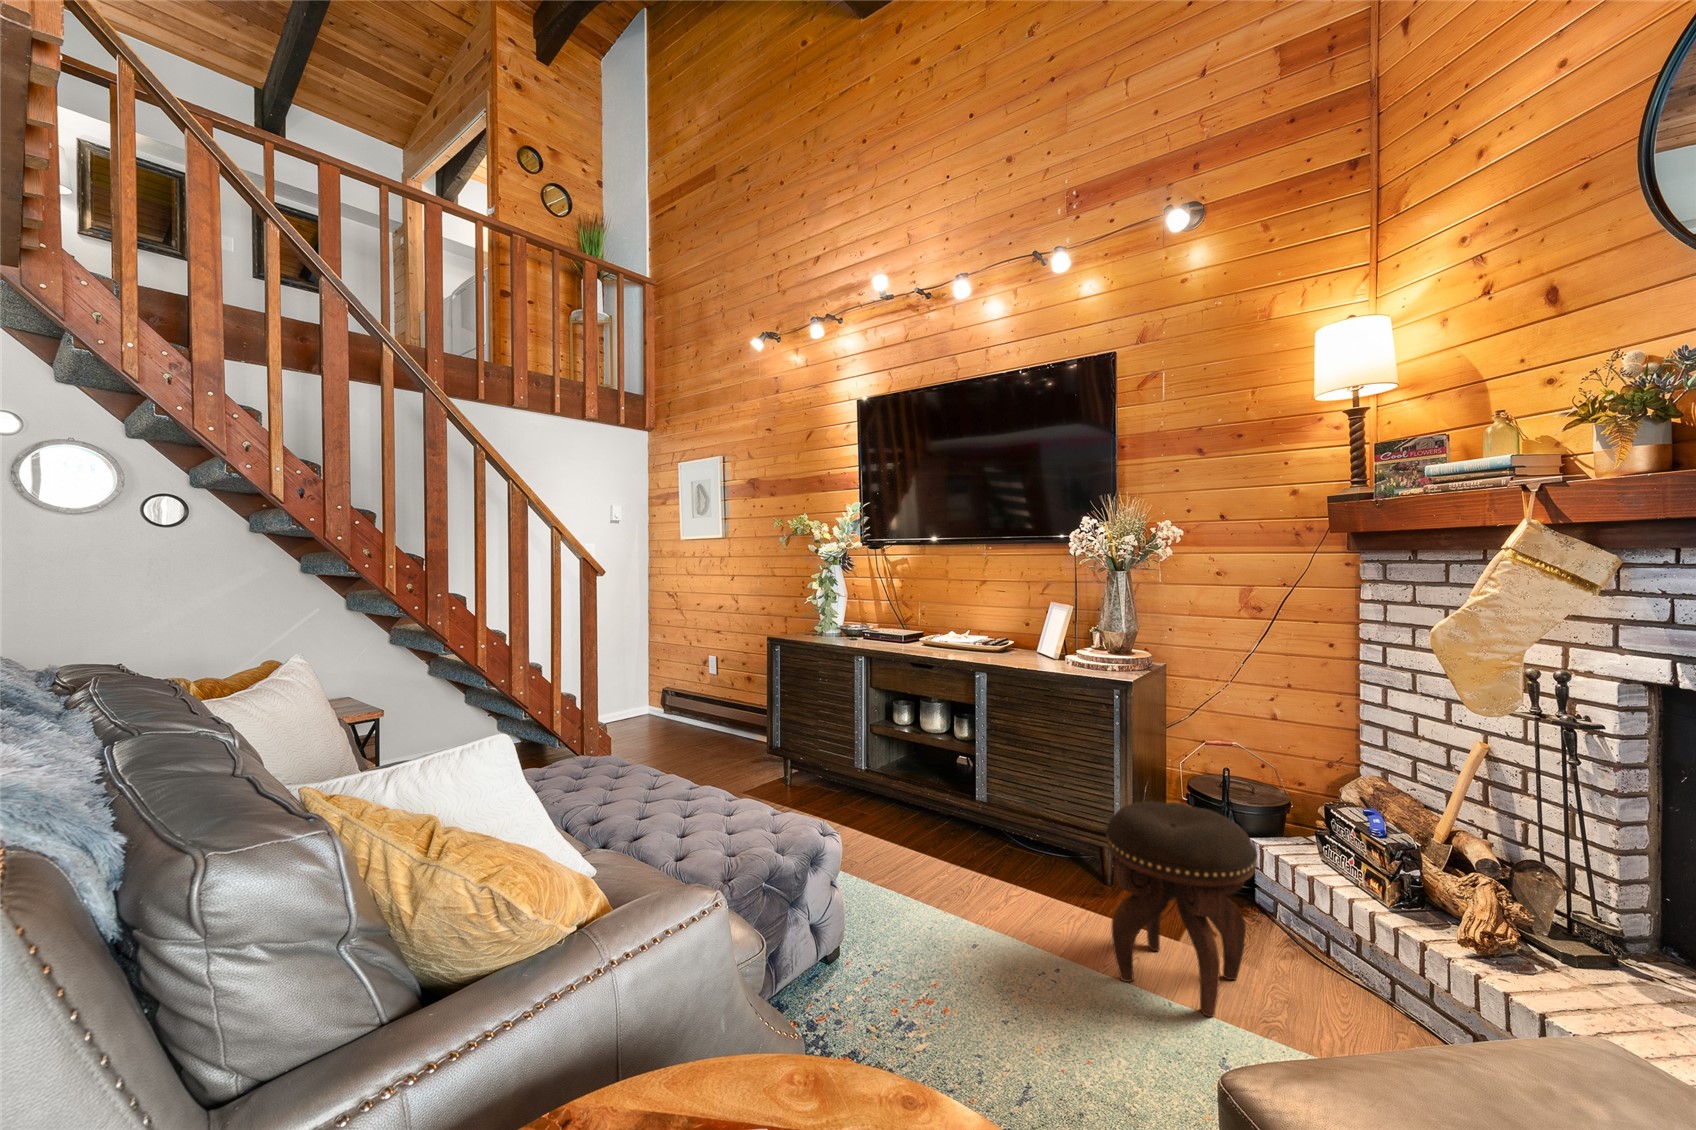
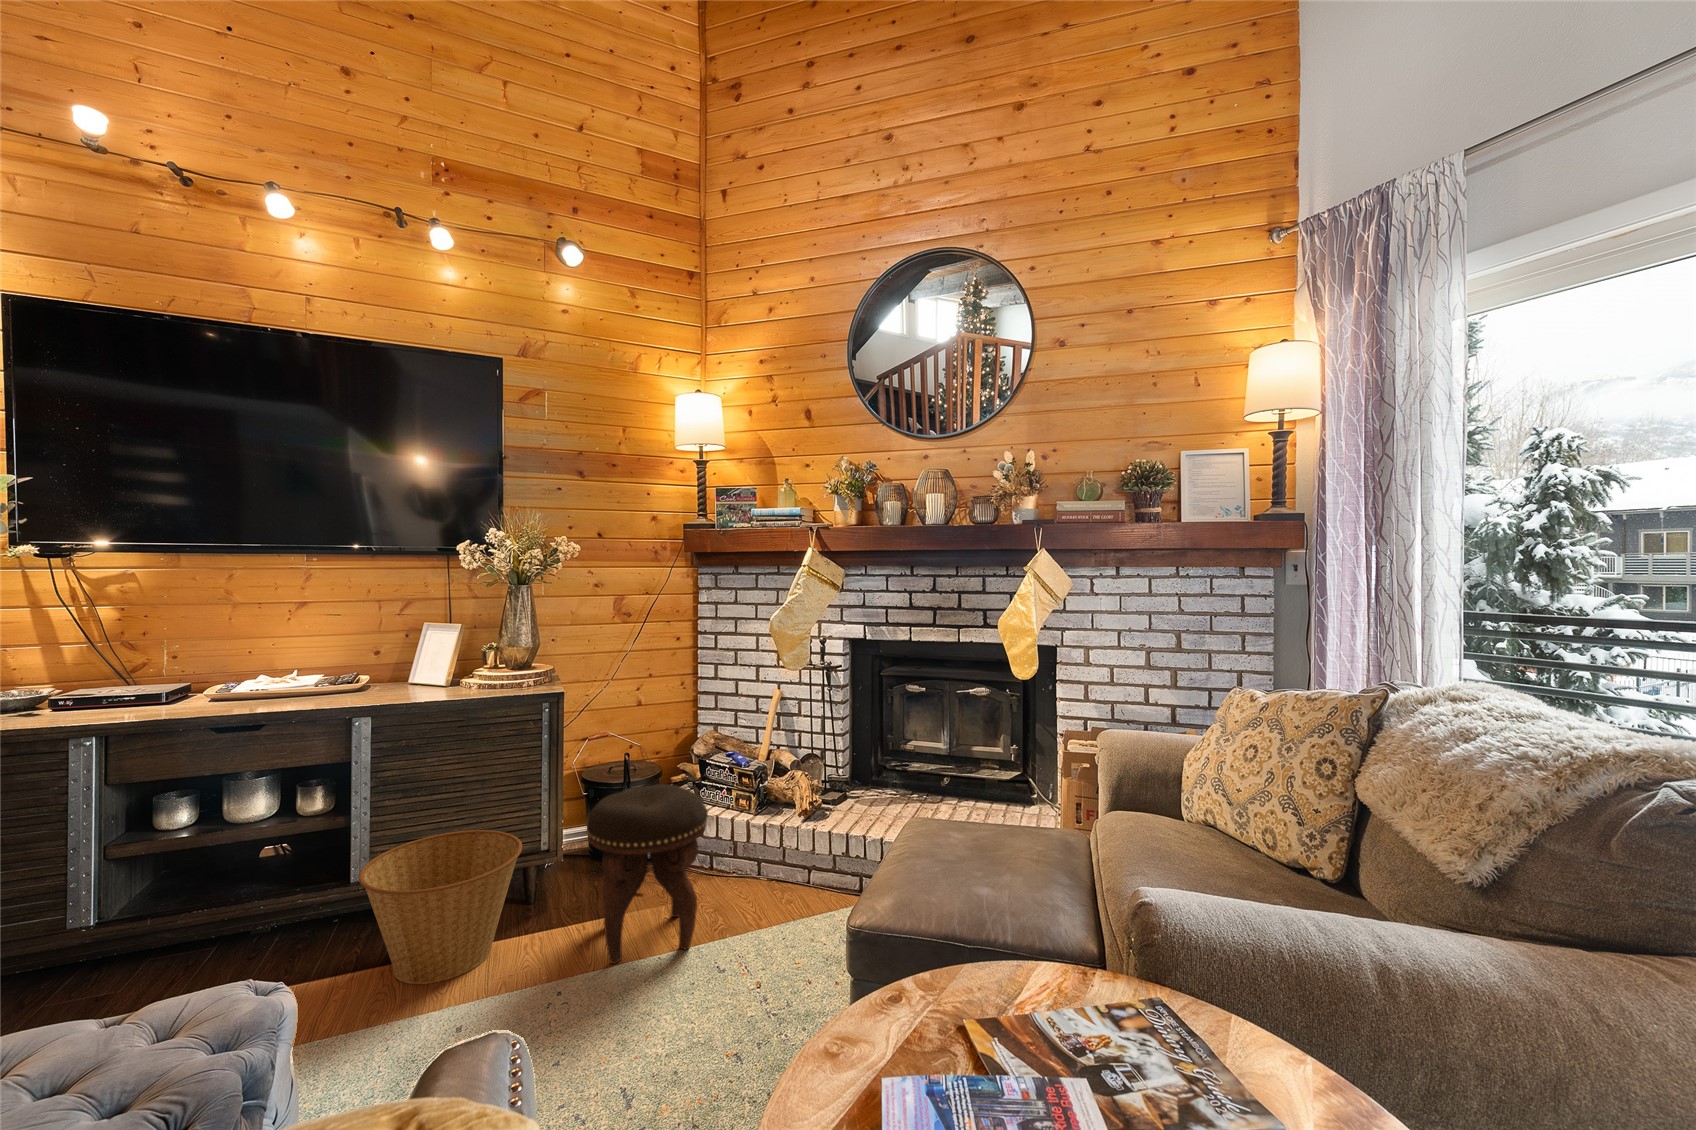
basket: none [948,787,1074,913] -> present [359,830,522,984]

